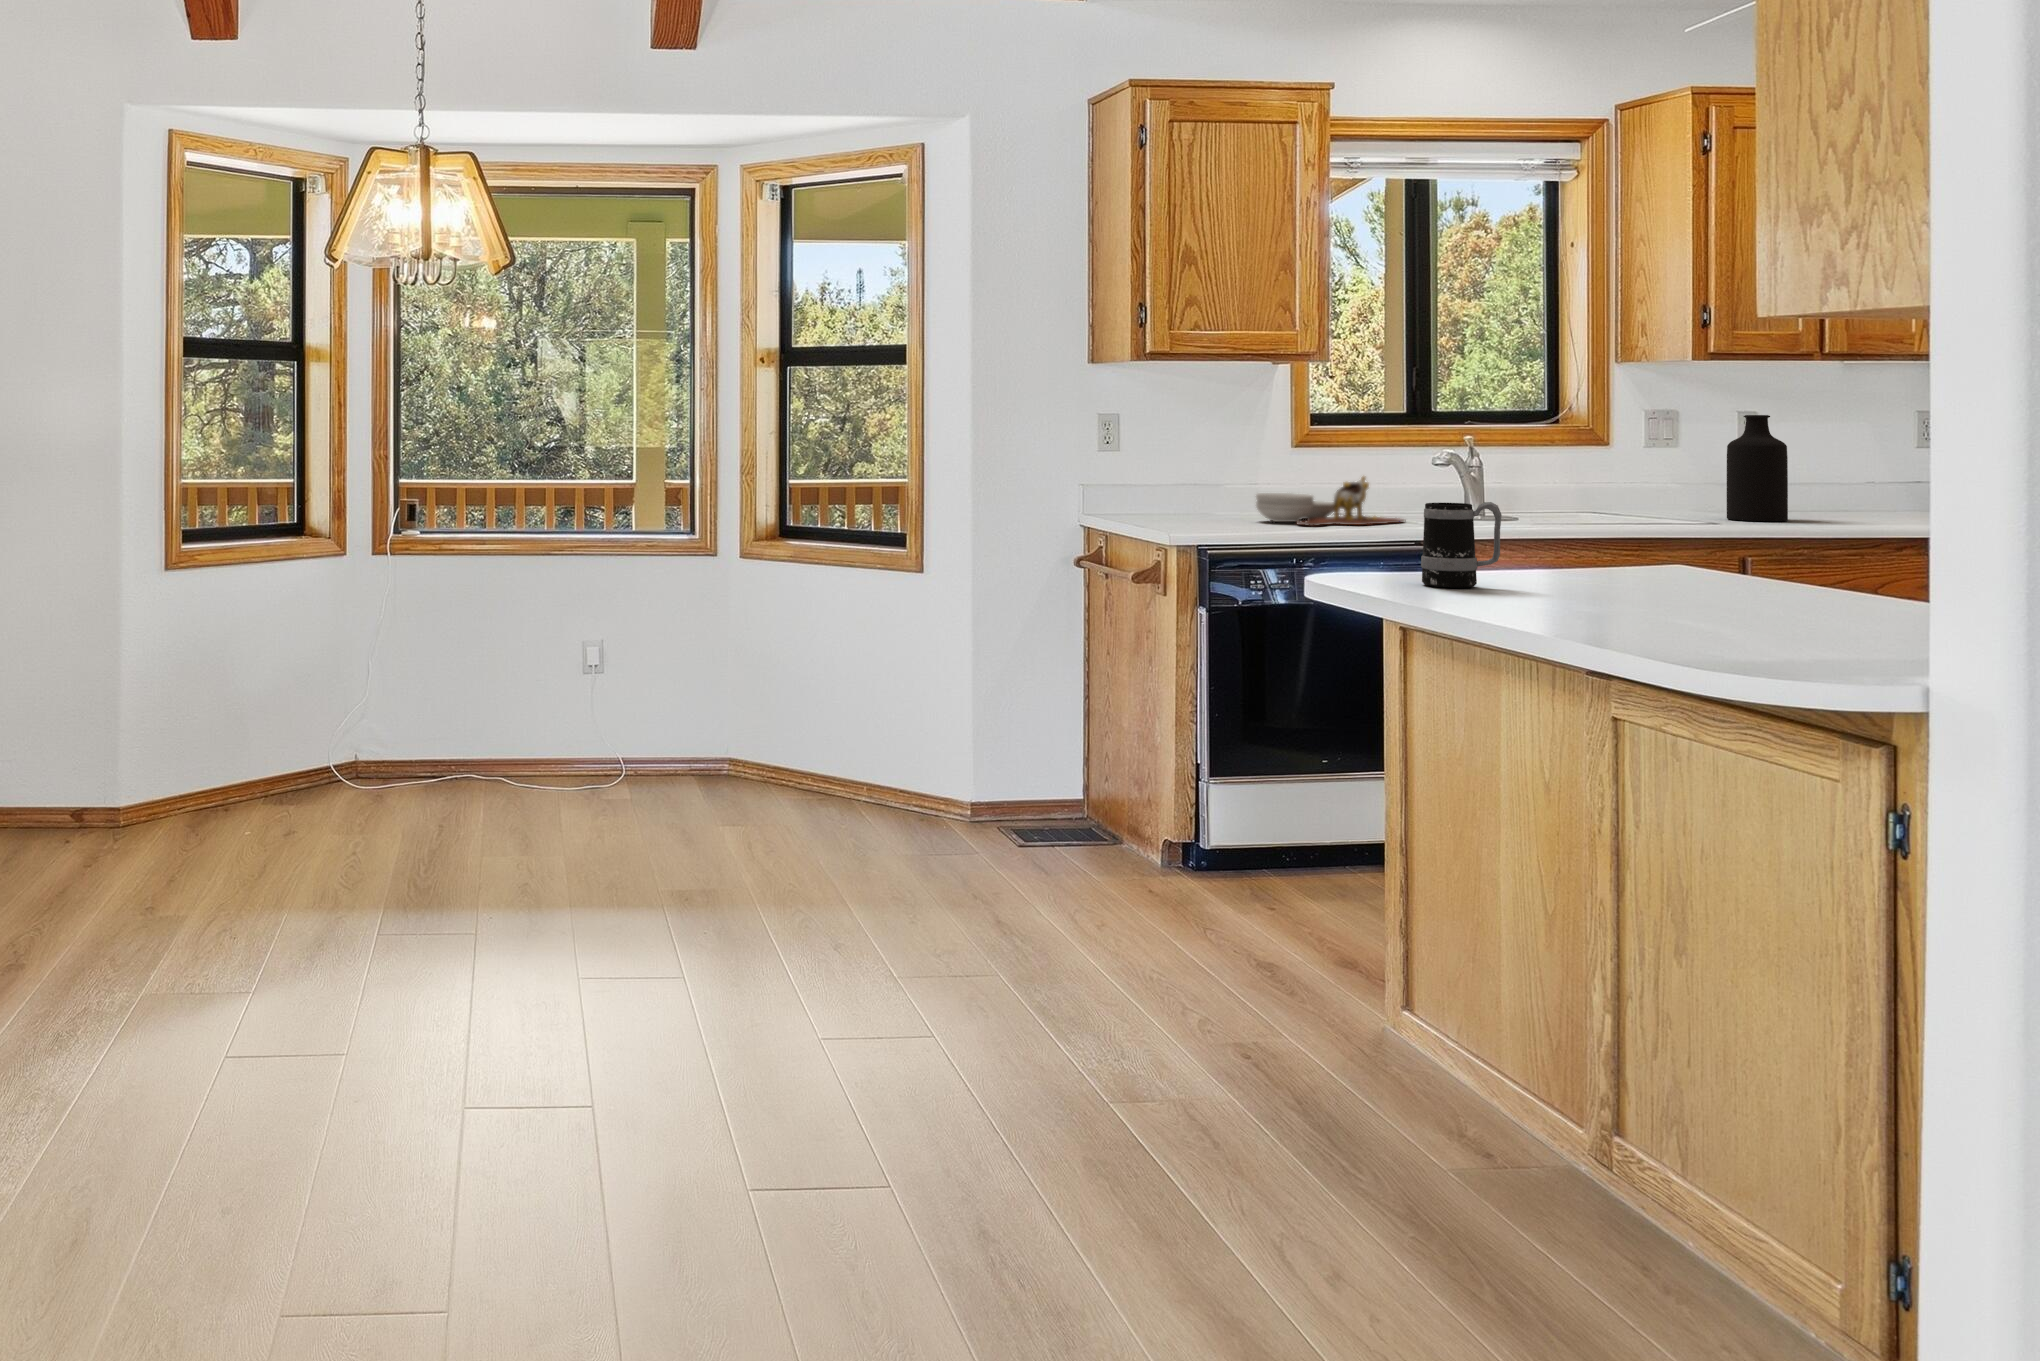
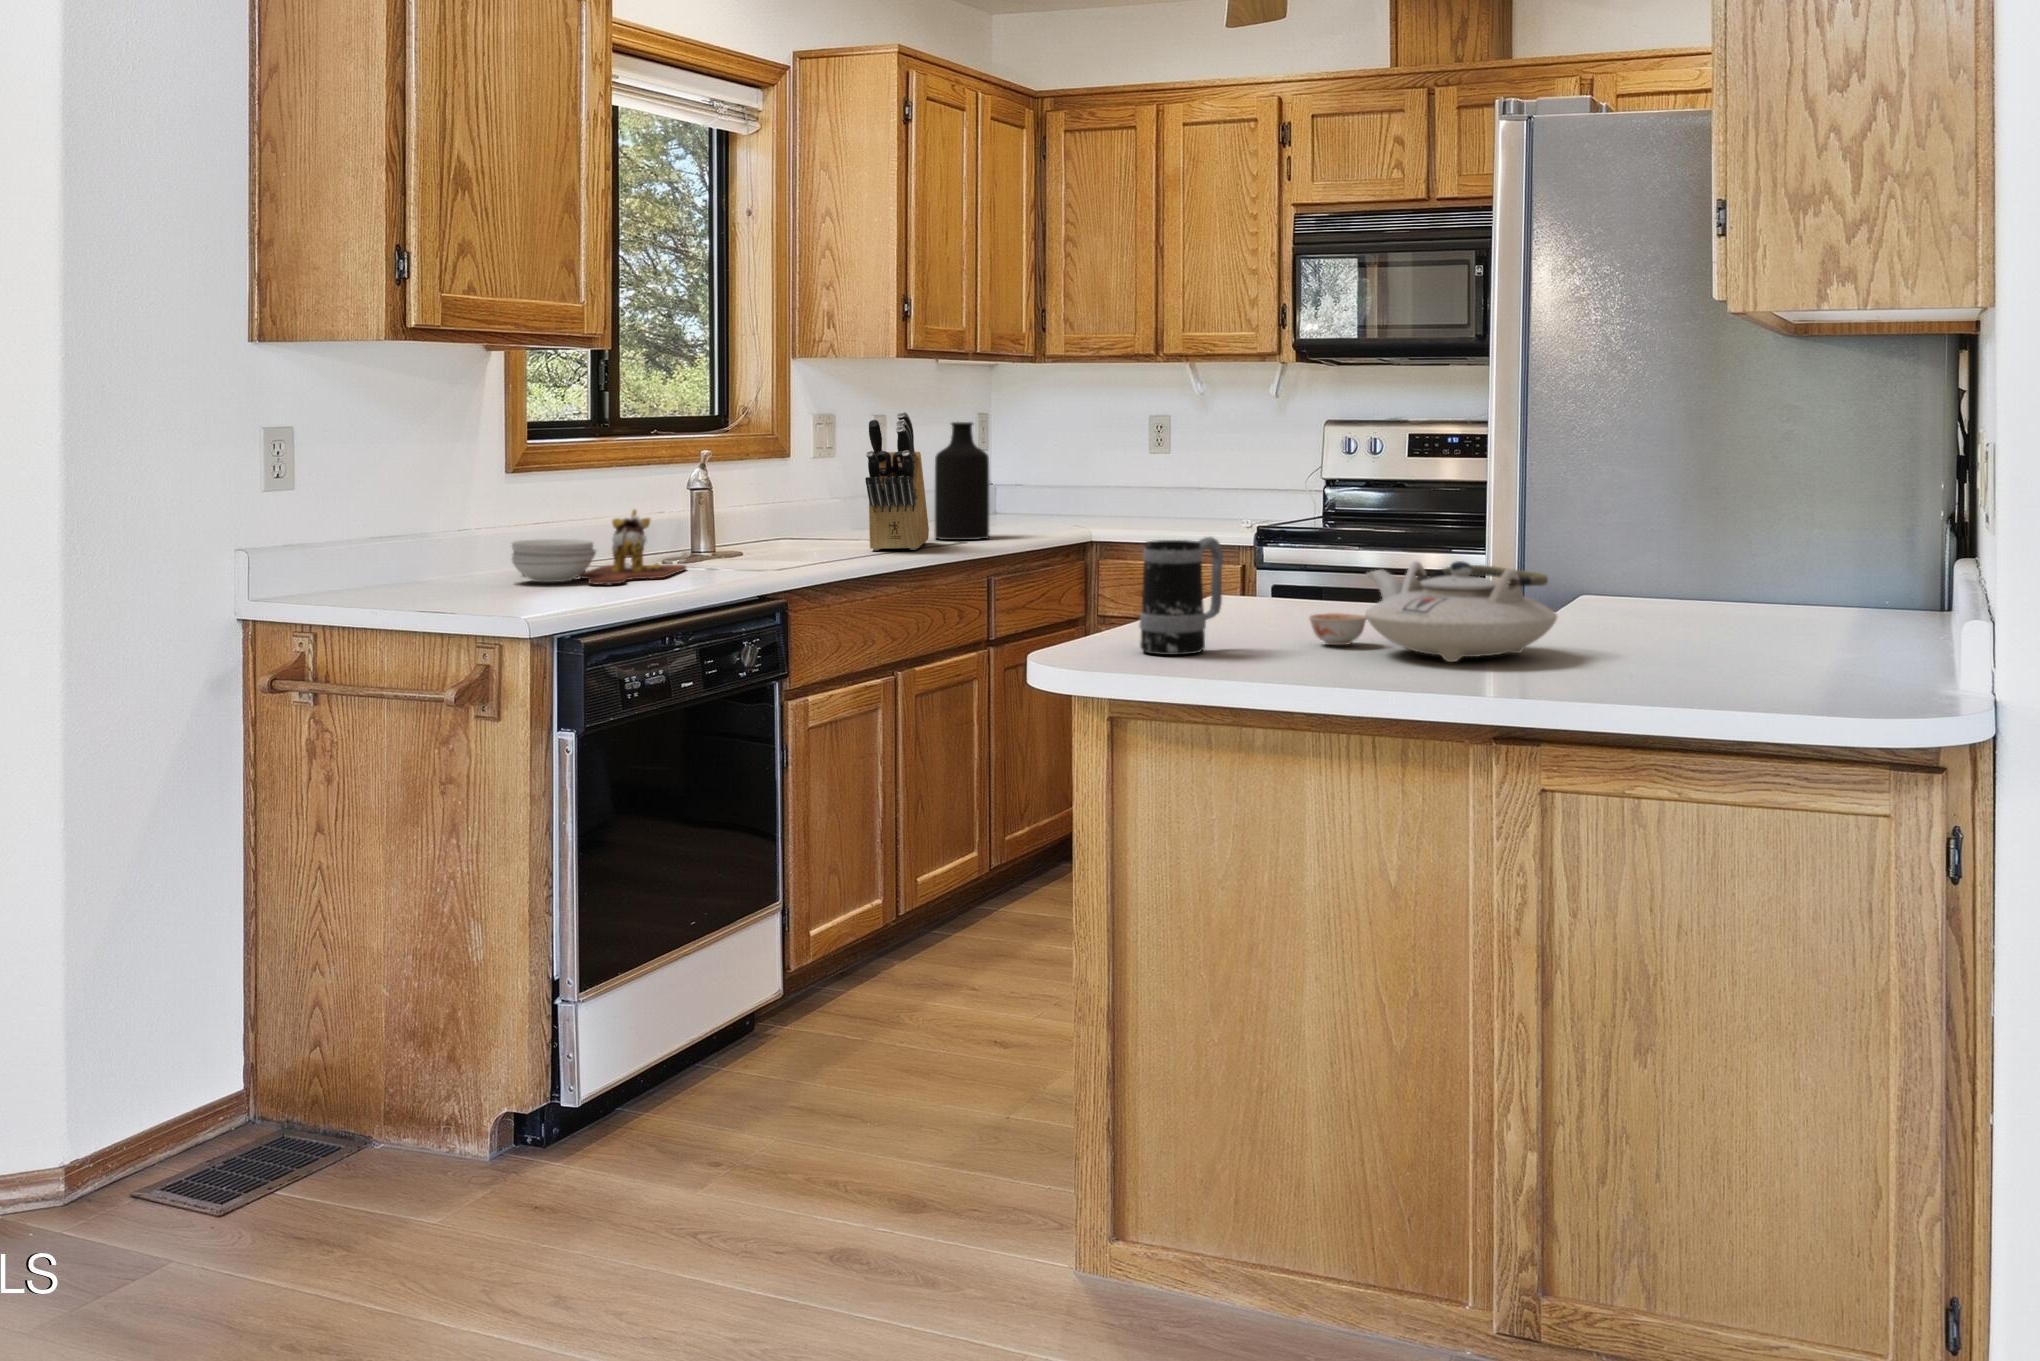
knife block: none [1595,406,1707,523] -> present [865,412,929,550]
teapot: none [1572,532,1773,616] -> present [1309,561,1557,662]

